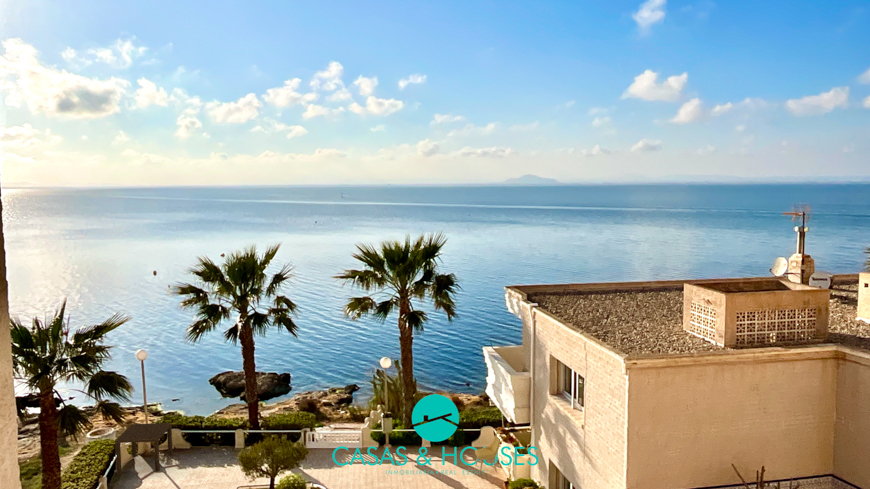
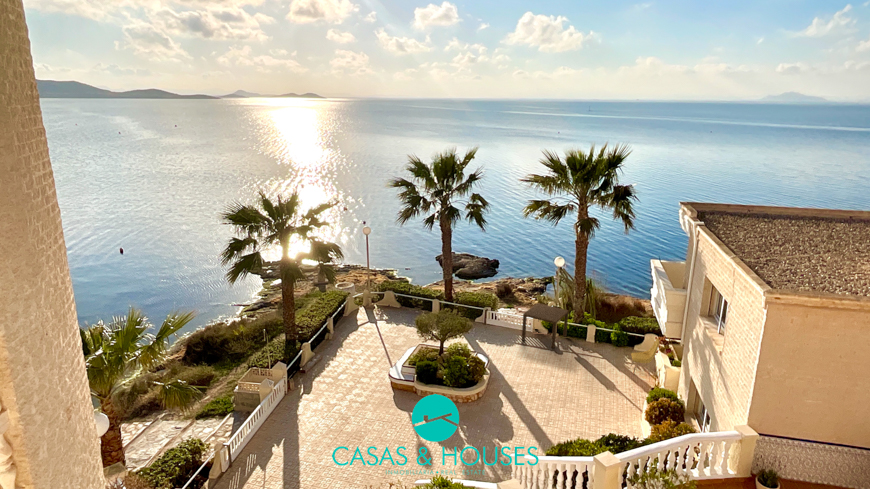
dining table: present [115,423,173,473] -> present [522,303,568,348]

